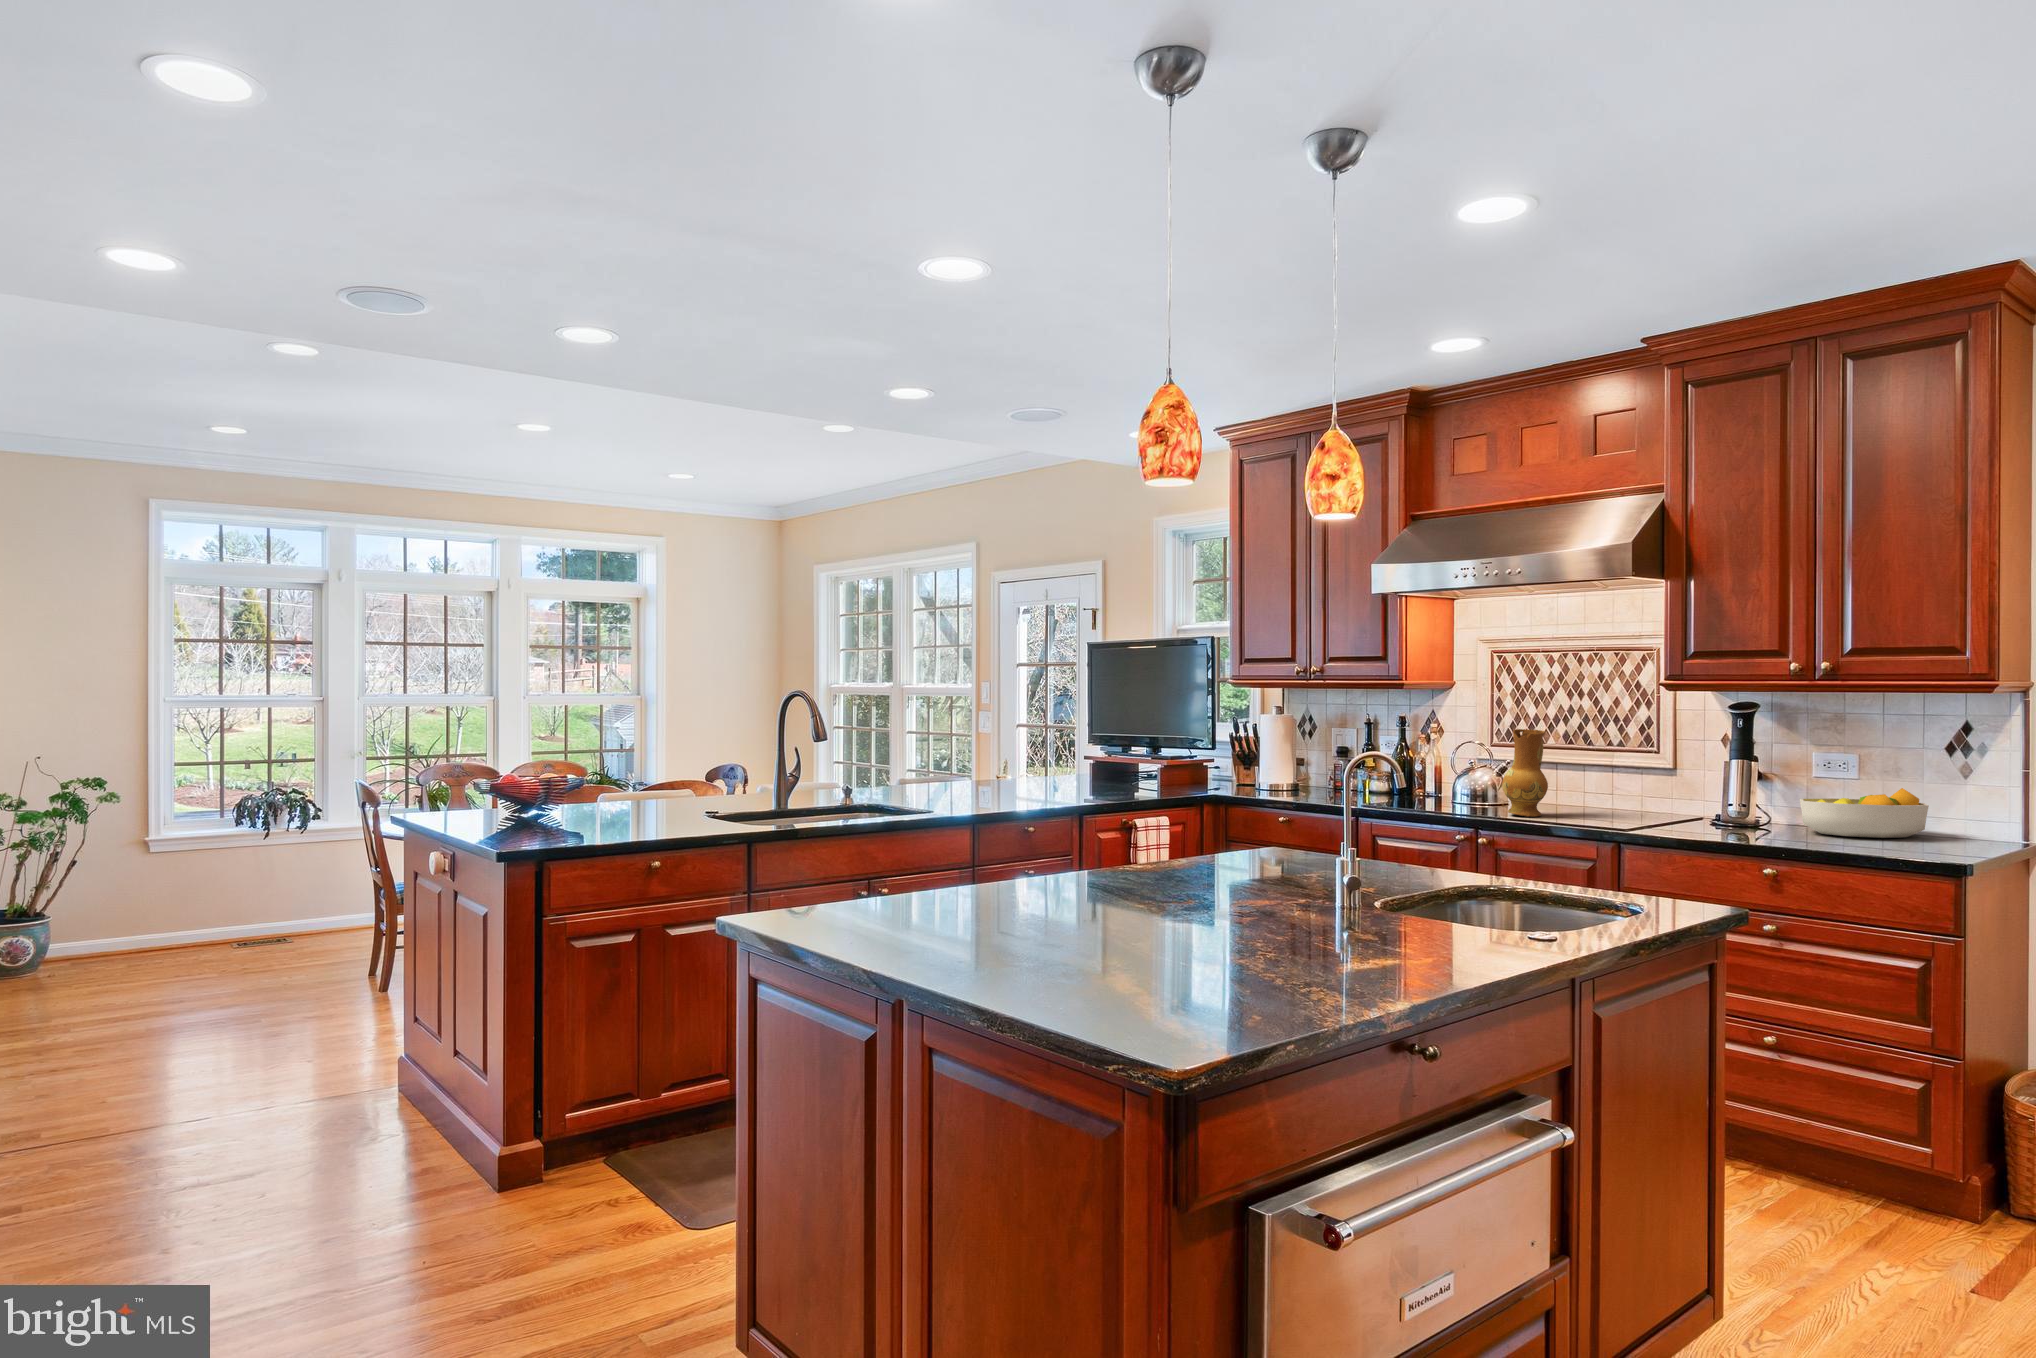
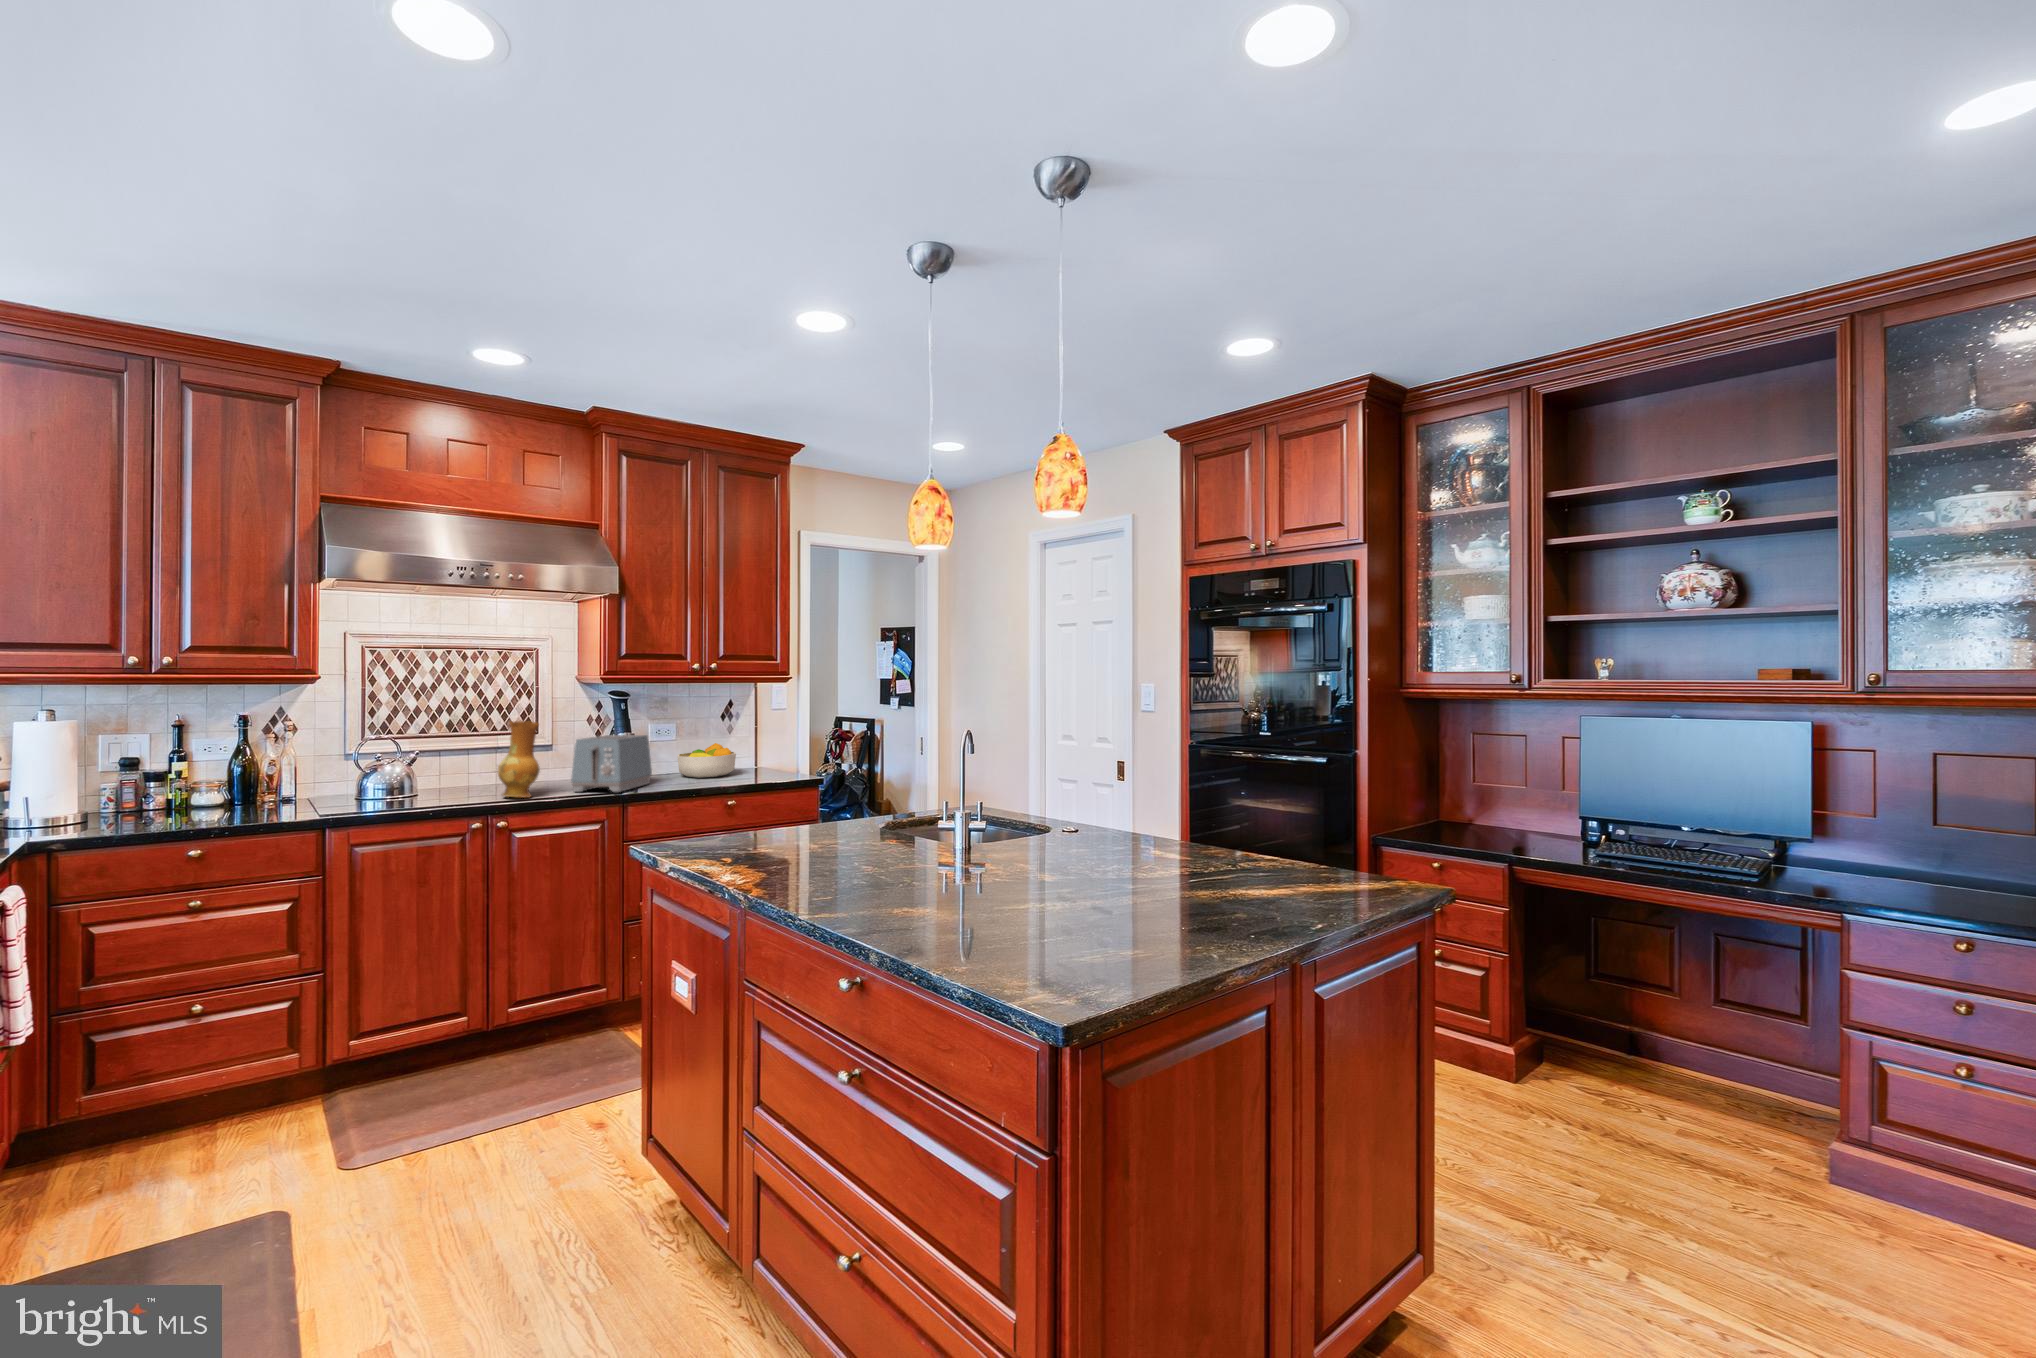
toaster: none [1588,756,1720,828] -> present [571,735,652,792]

